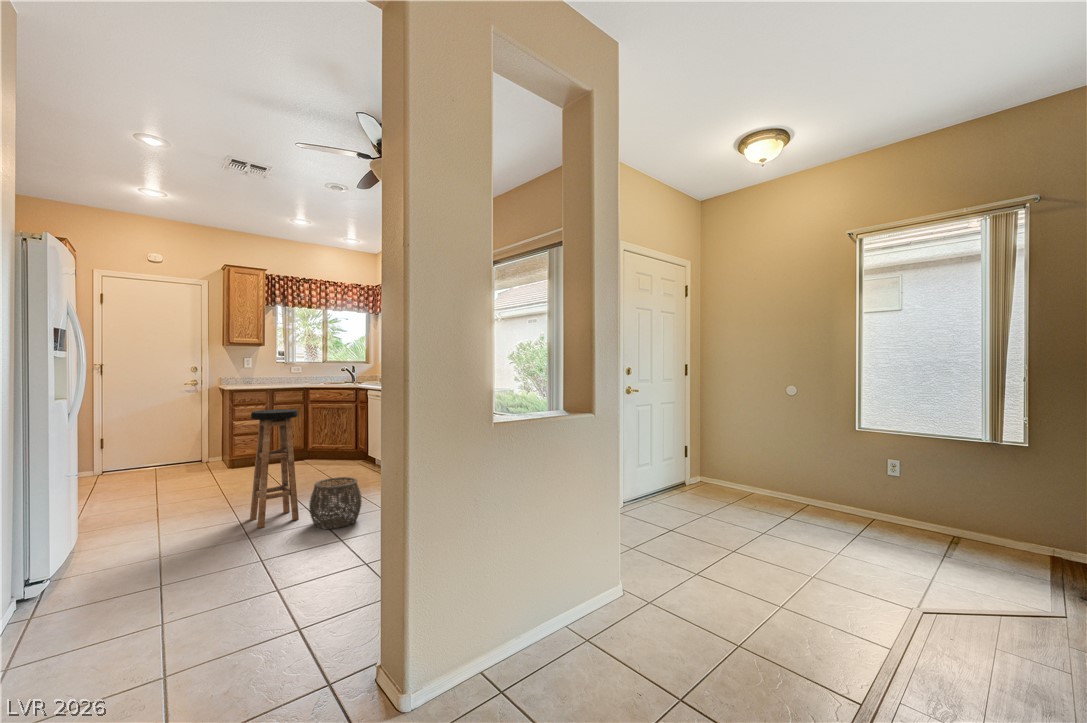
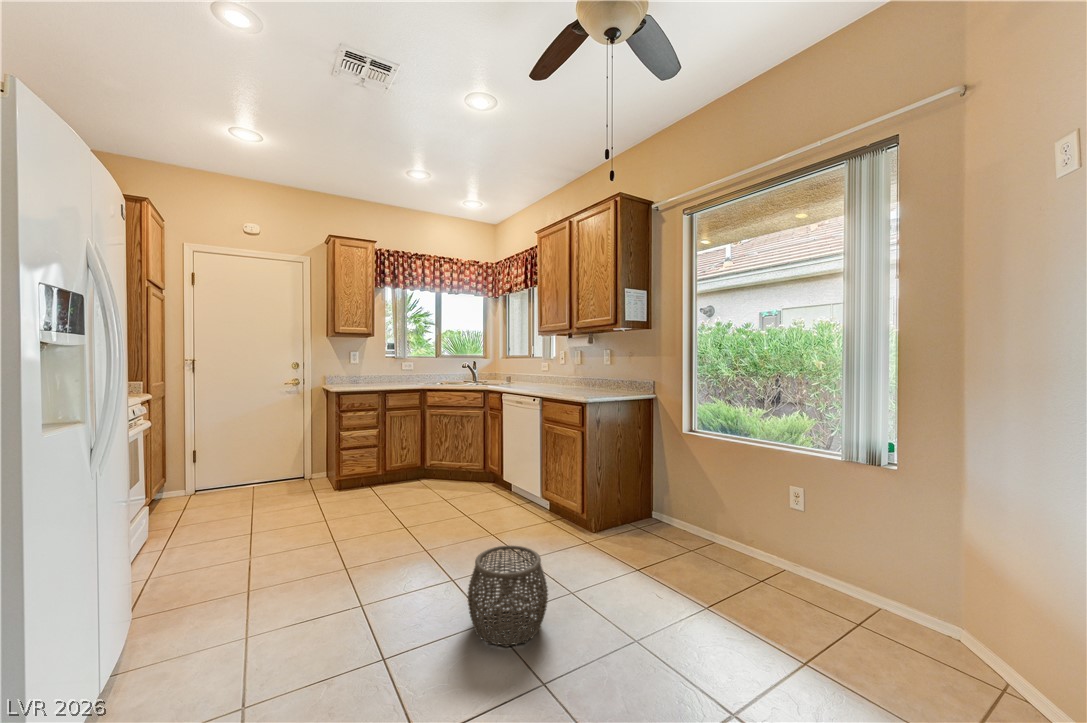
bar stool: present [250,409,299,528] -> none [373,431,447,631]

